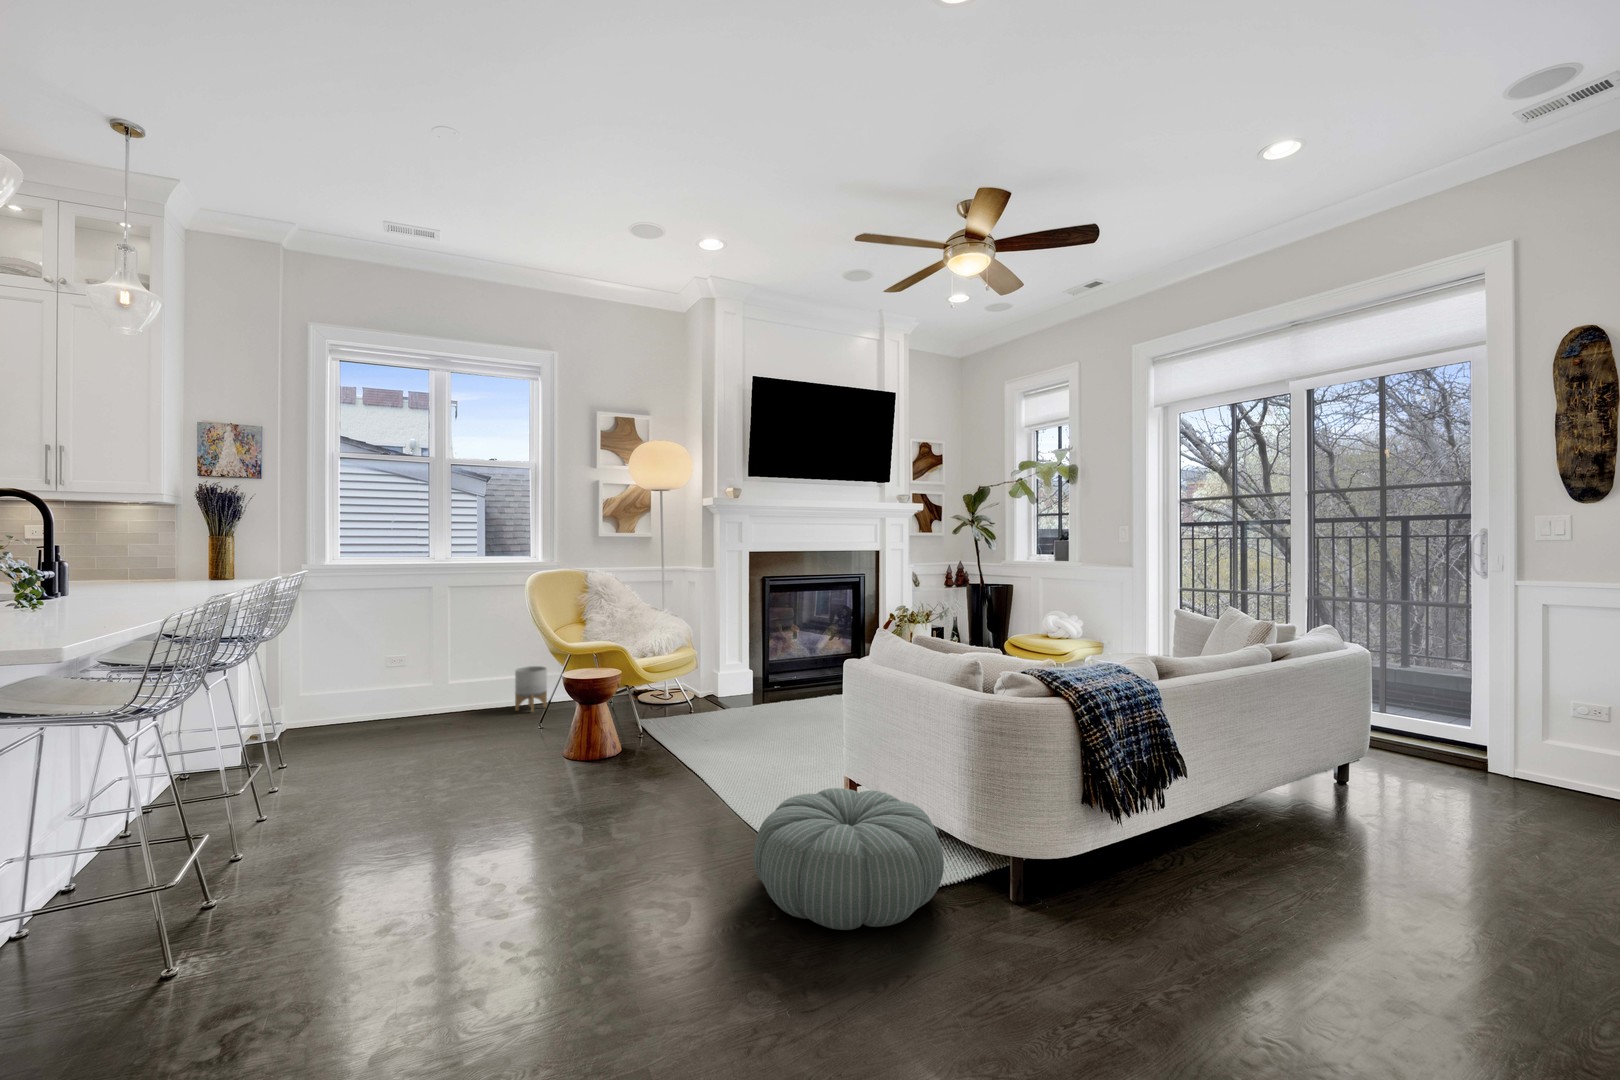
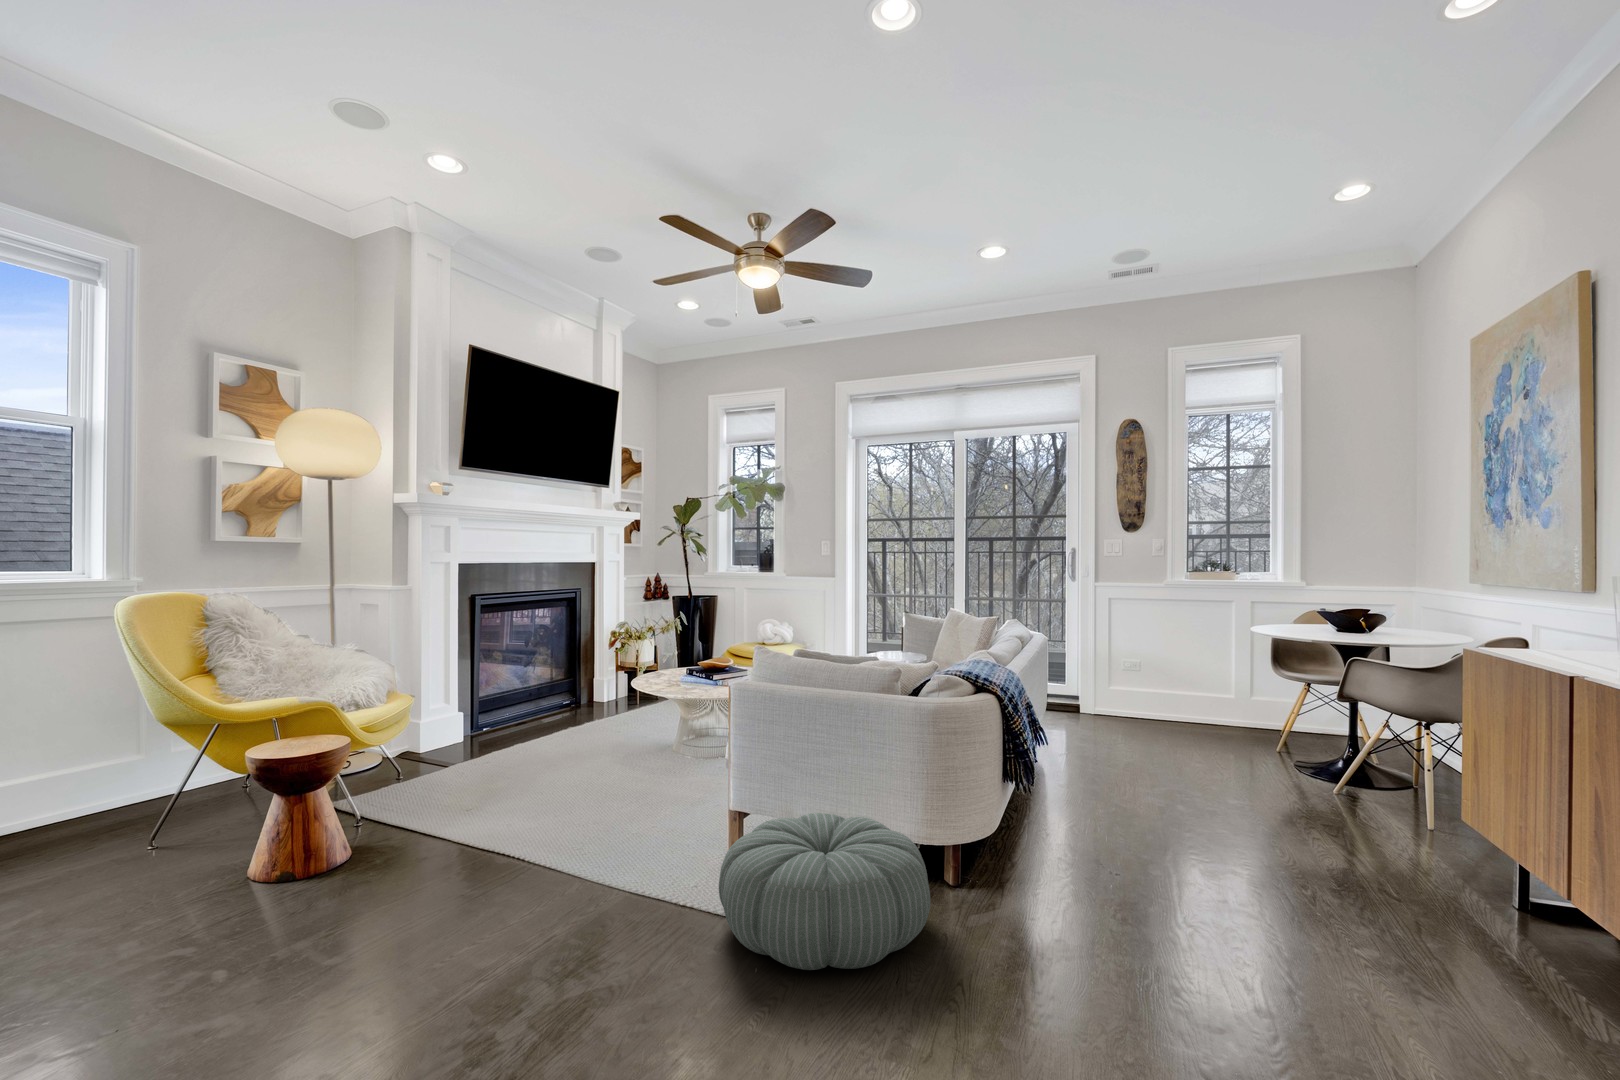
planter: present [515,666,547,712] -> none [59,751,127,832]

